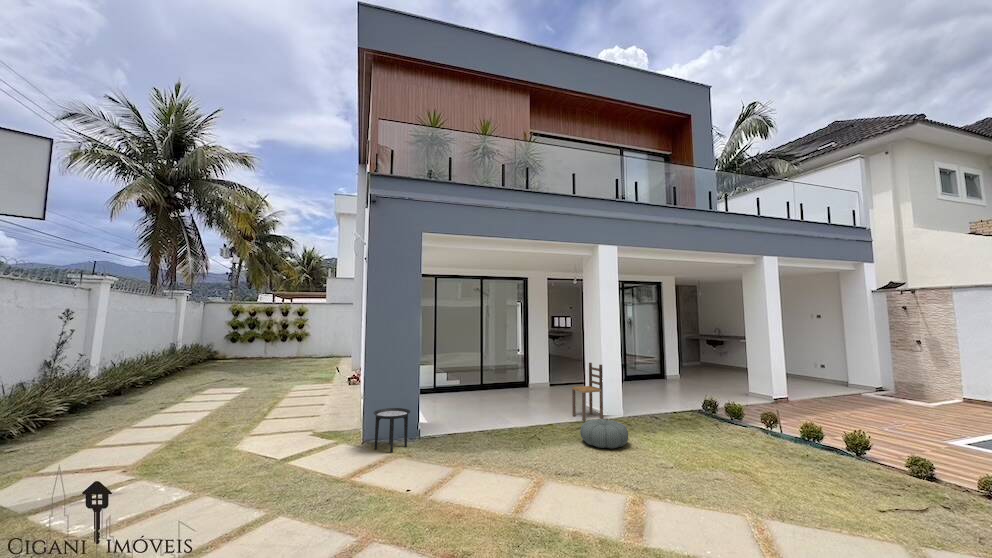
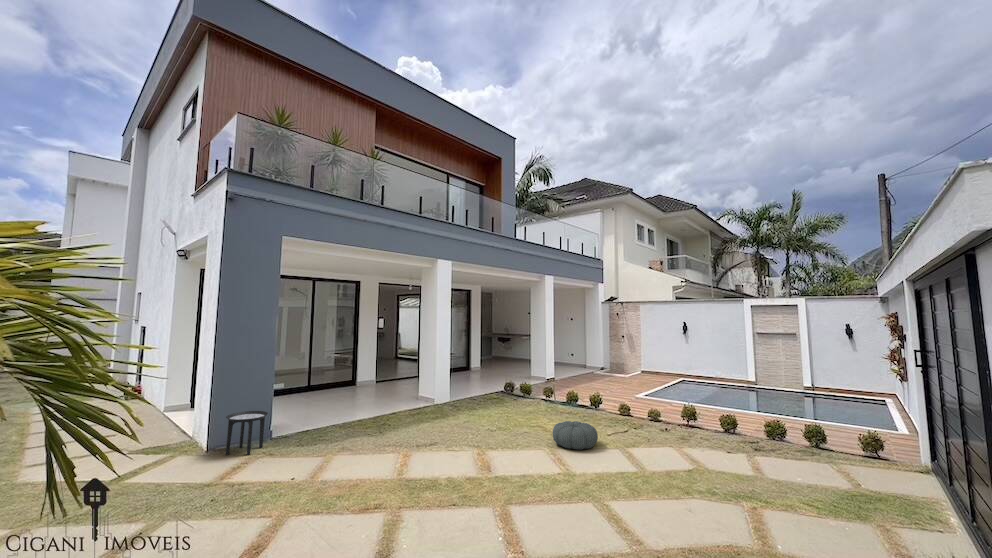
chair: present [572,363,603,420] -> none [409,358,436,407]
pouf: present [580,419,628,448] -> present [553,421,598,450]

